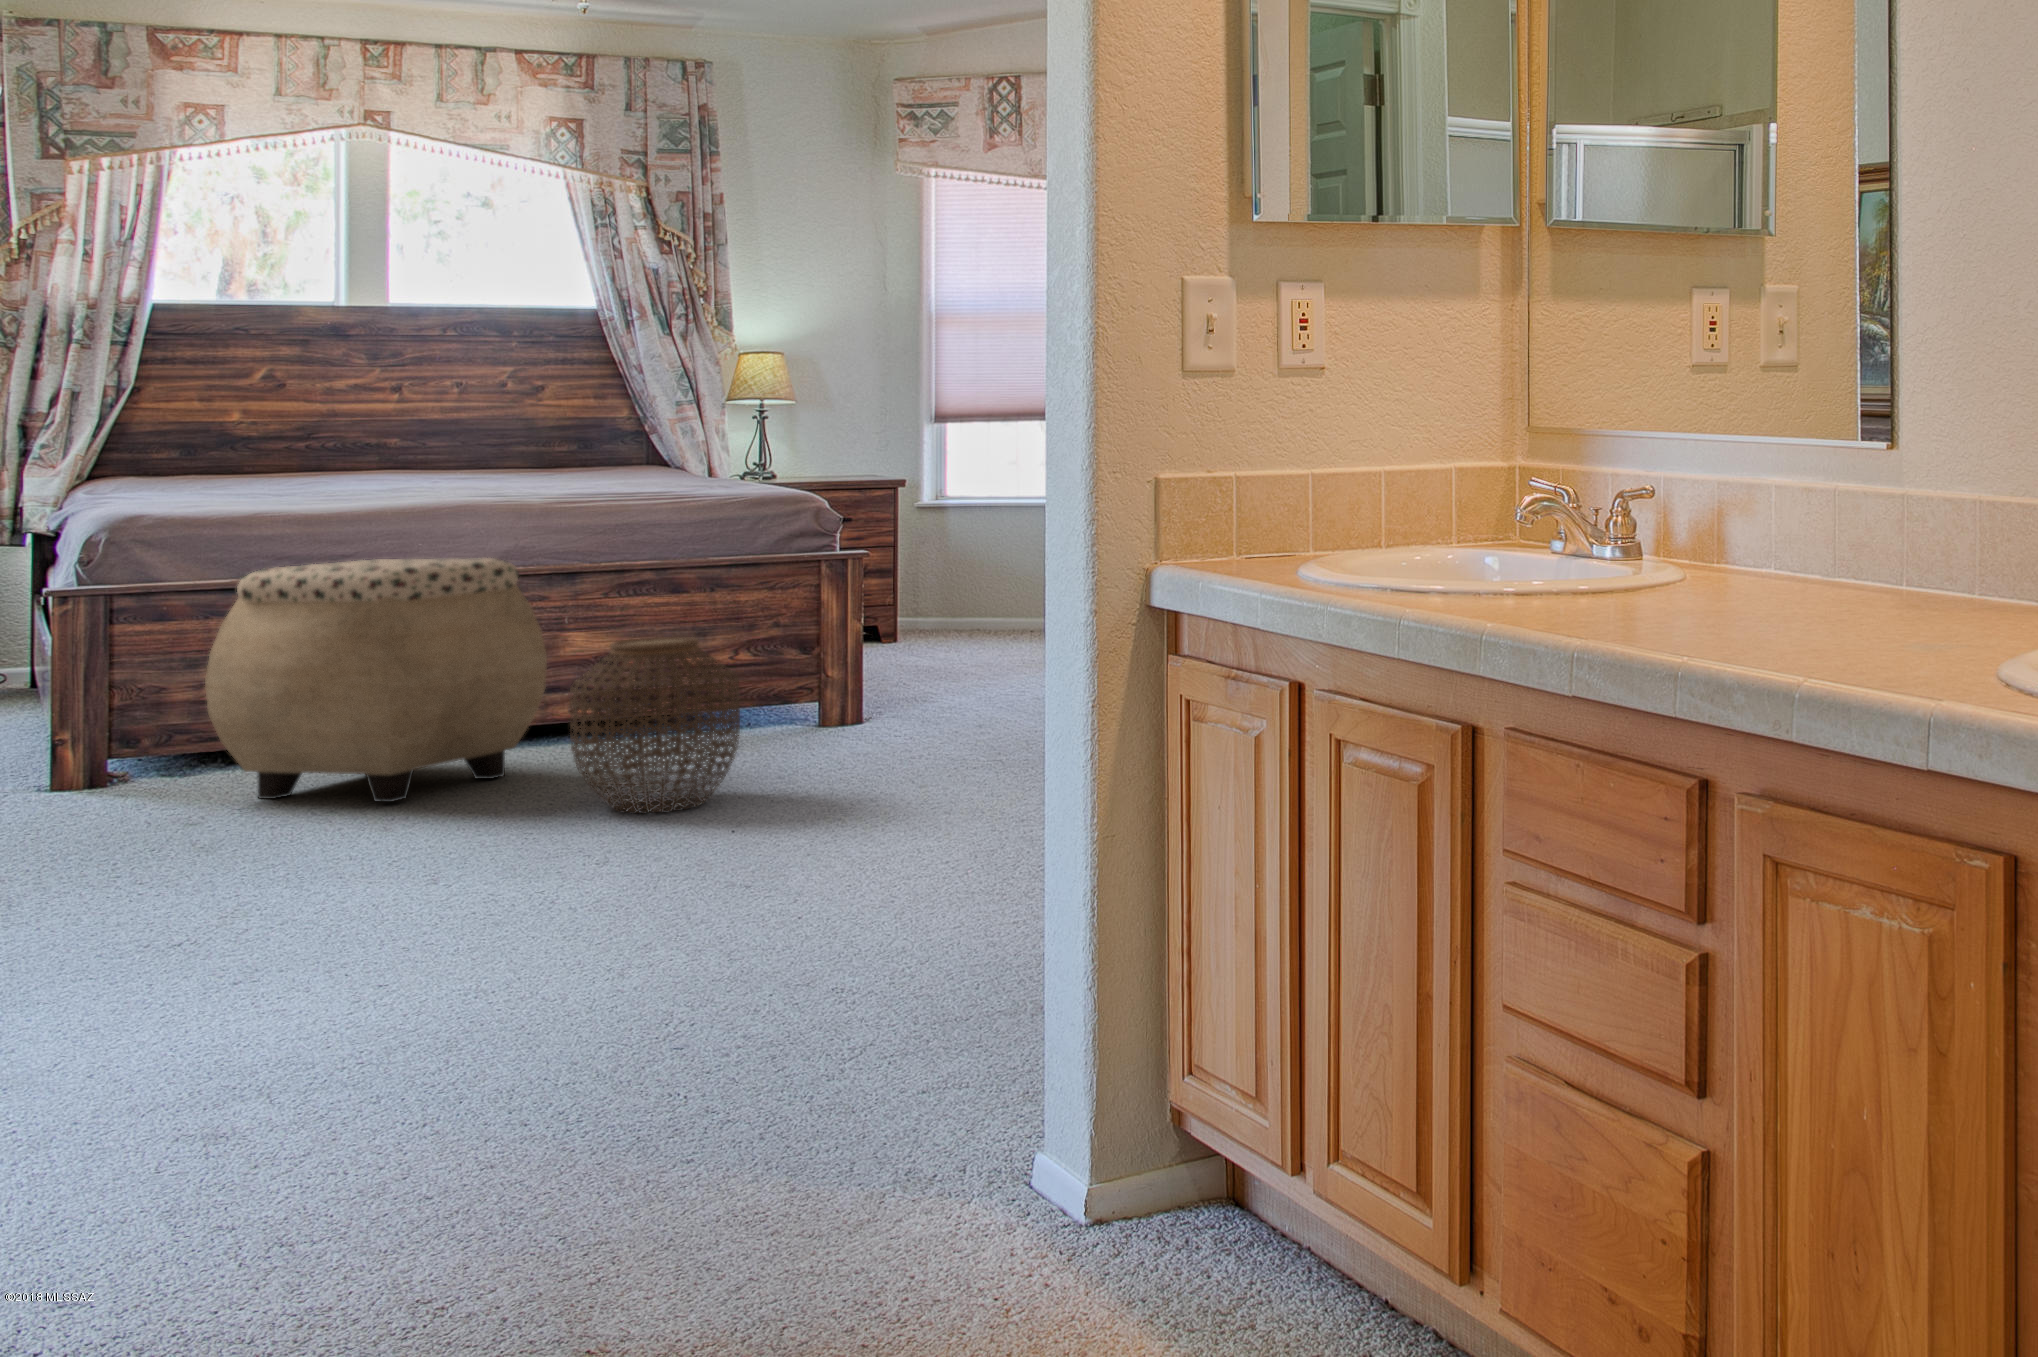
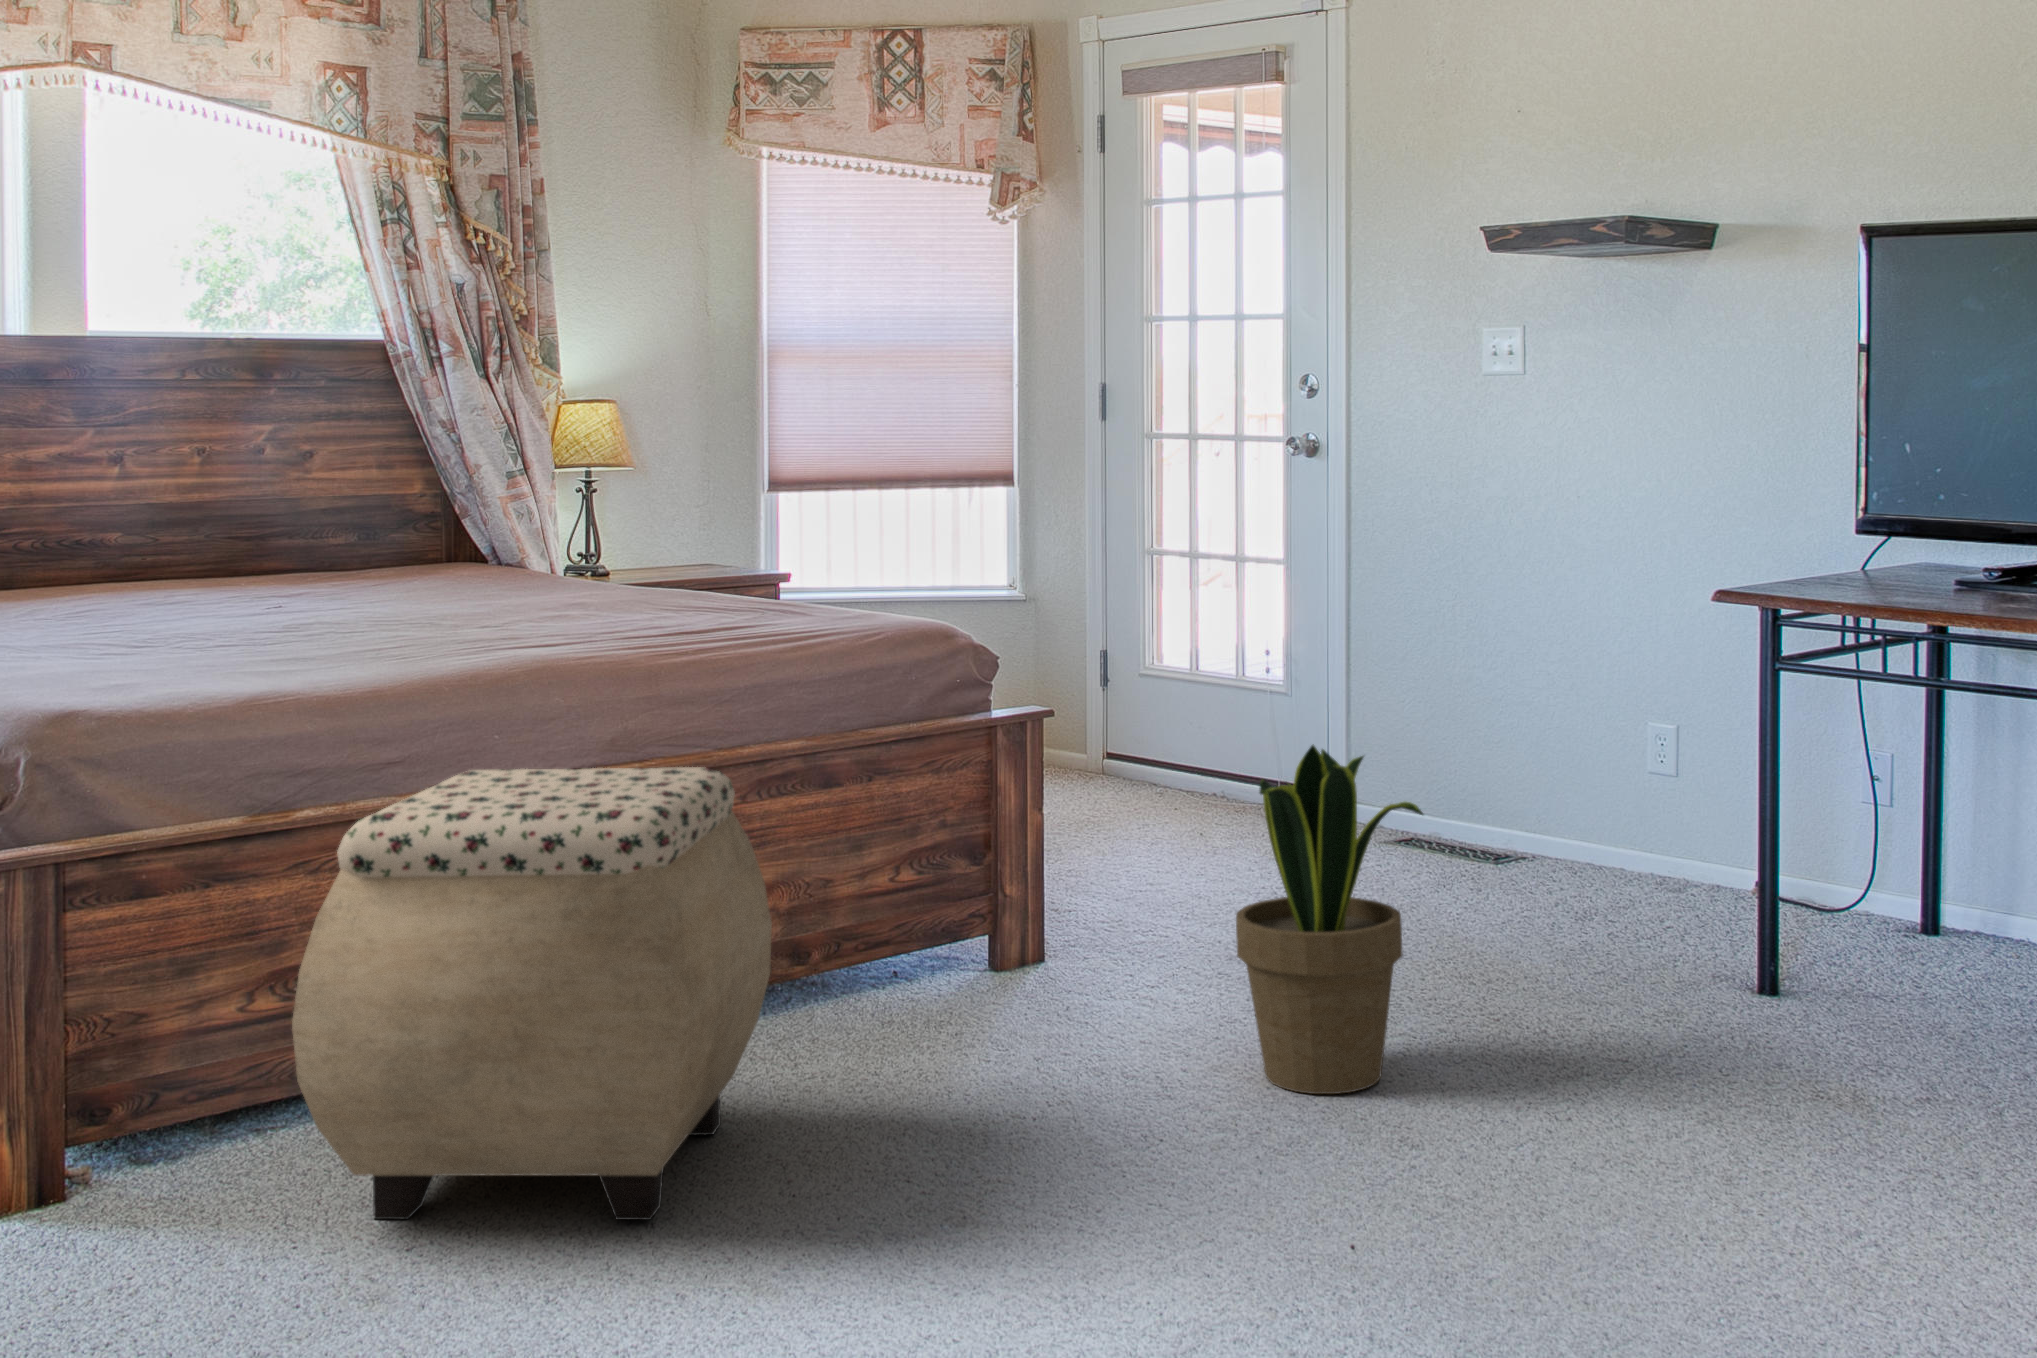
potted plant: none [827,557,953,778] -> present [1236,745,1423,1094]
woven basket: present [570,637,740,813] -> none [970,903,1236,1220]

